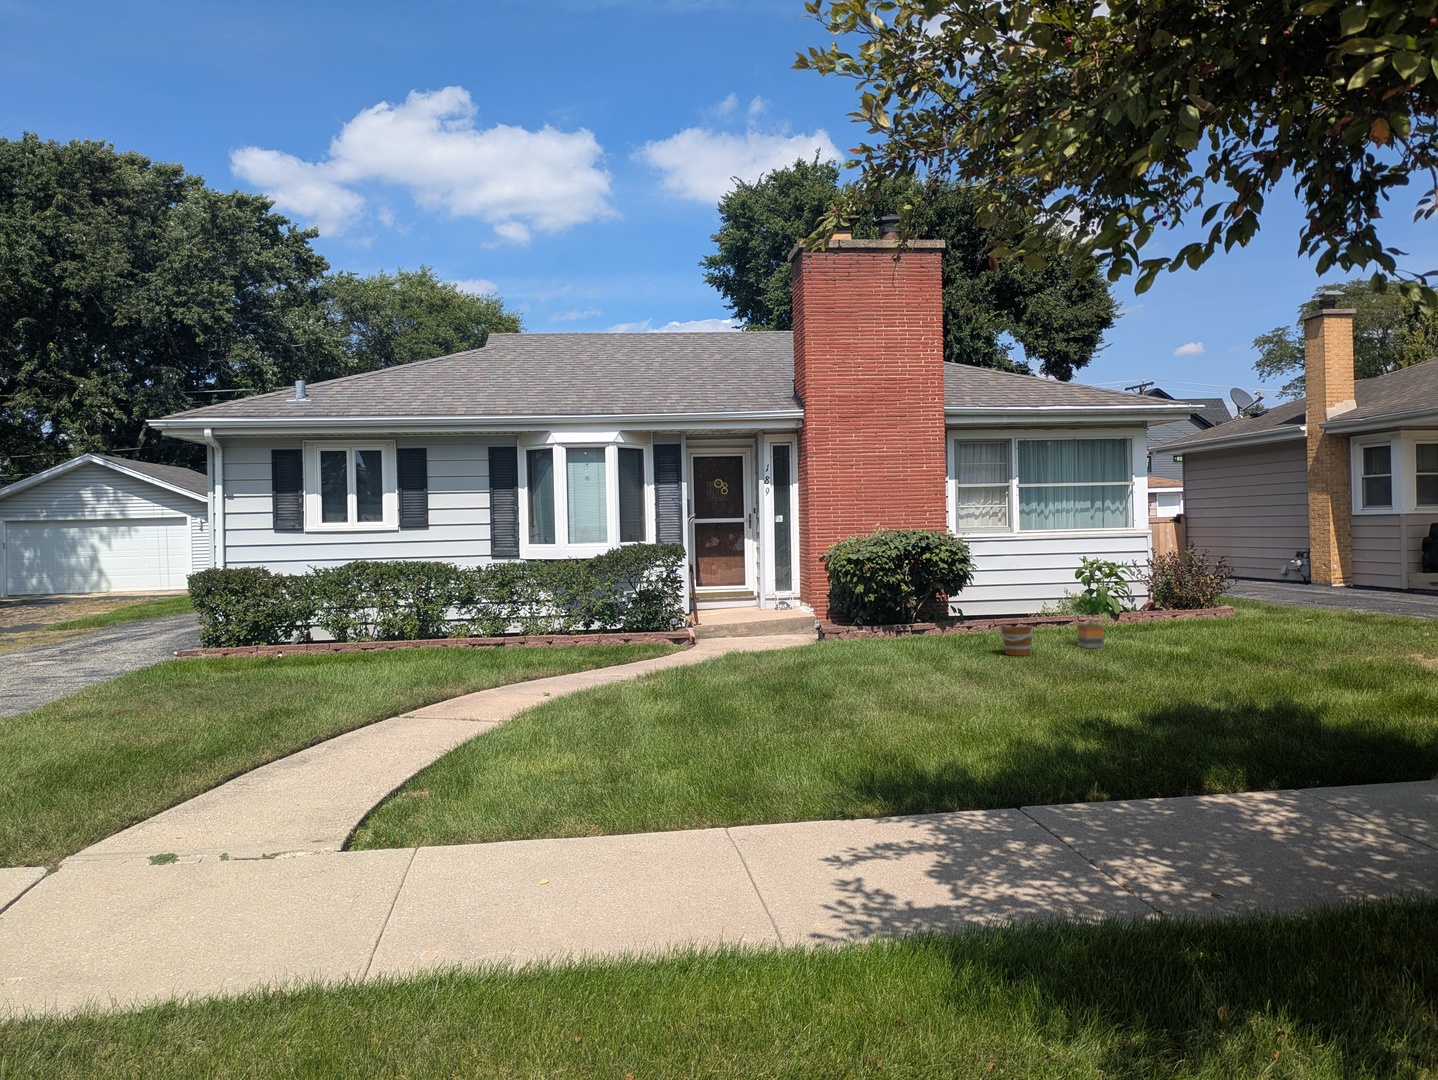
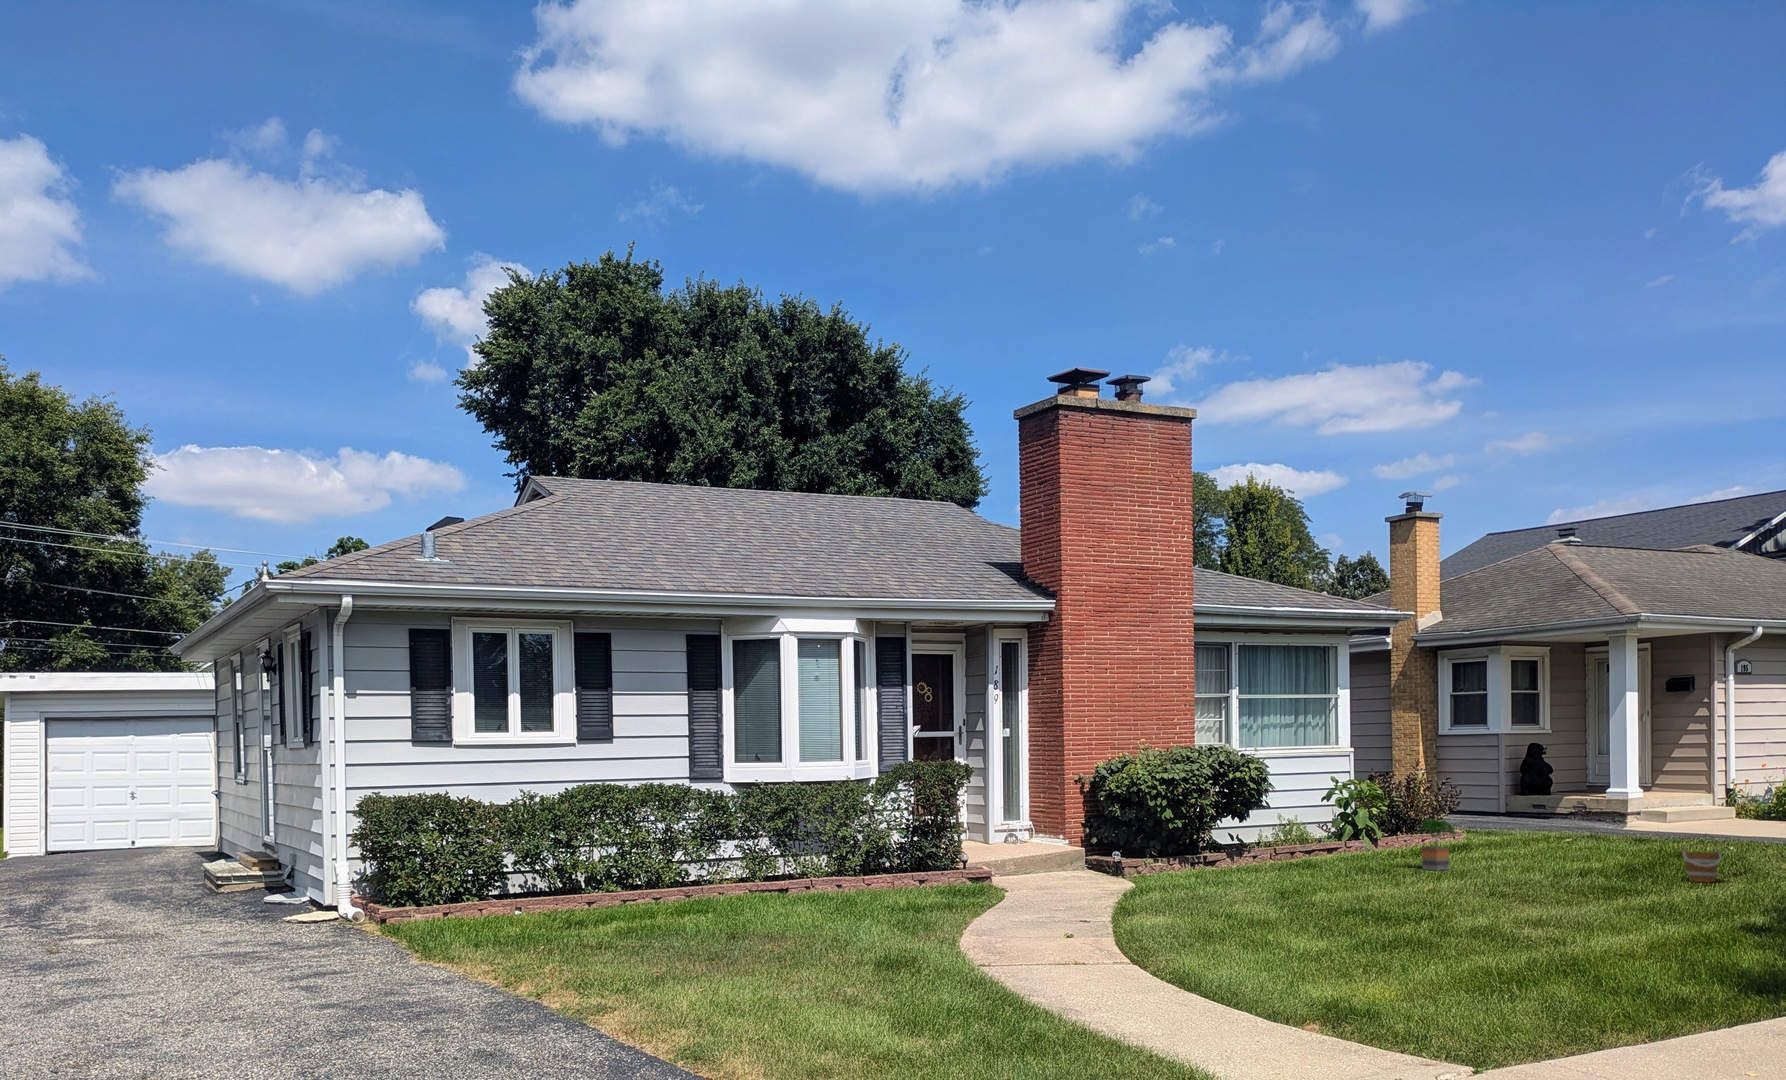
bucket: present [999,623,1033,656] -> present [1683,849,1722,882]

